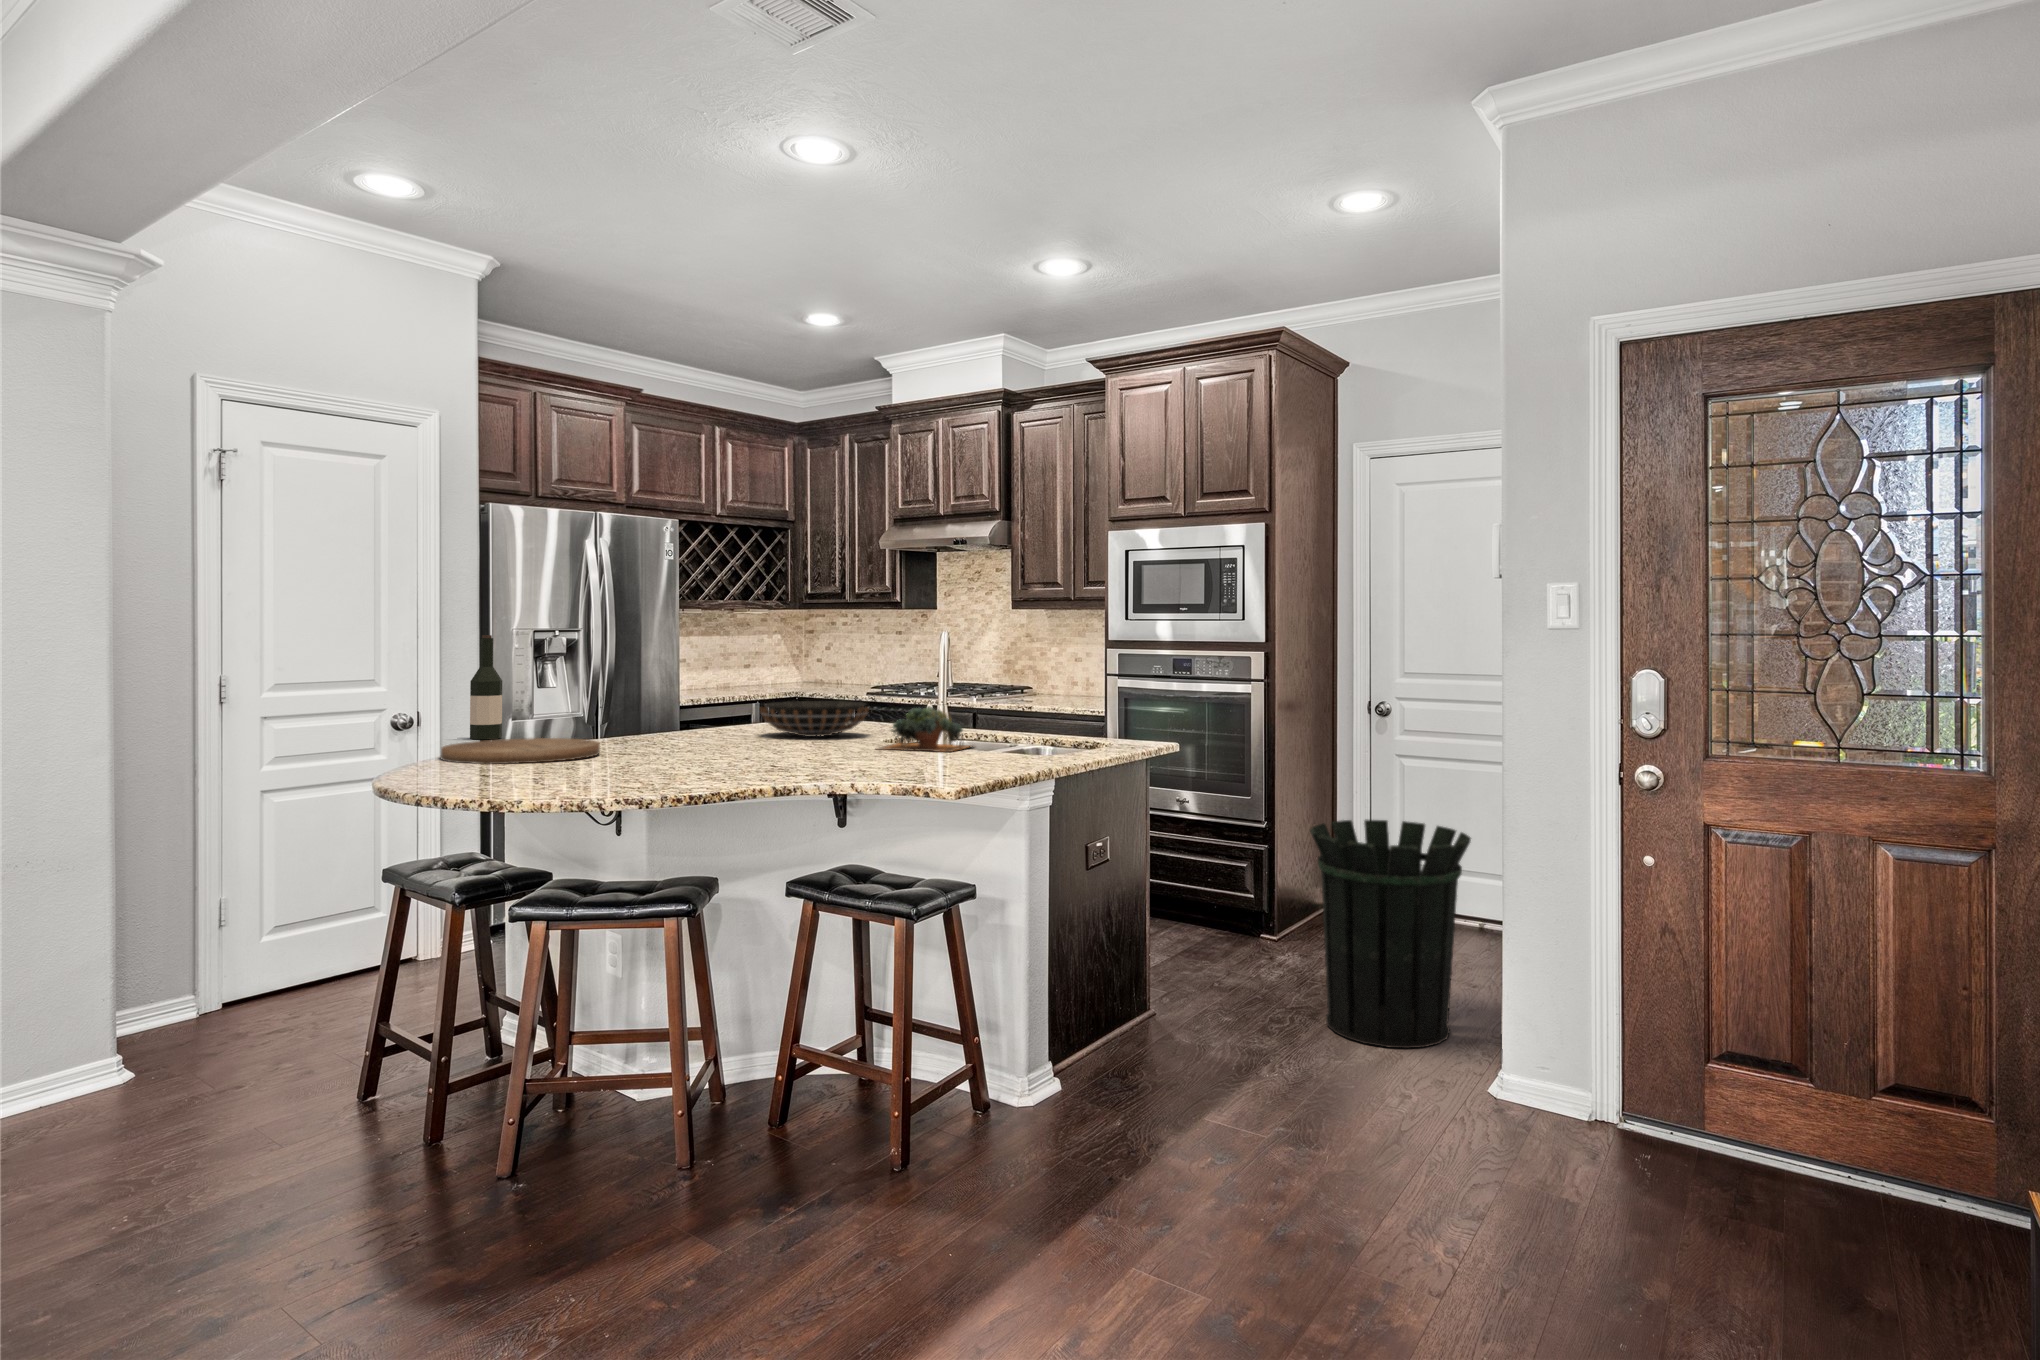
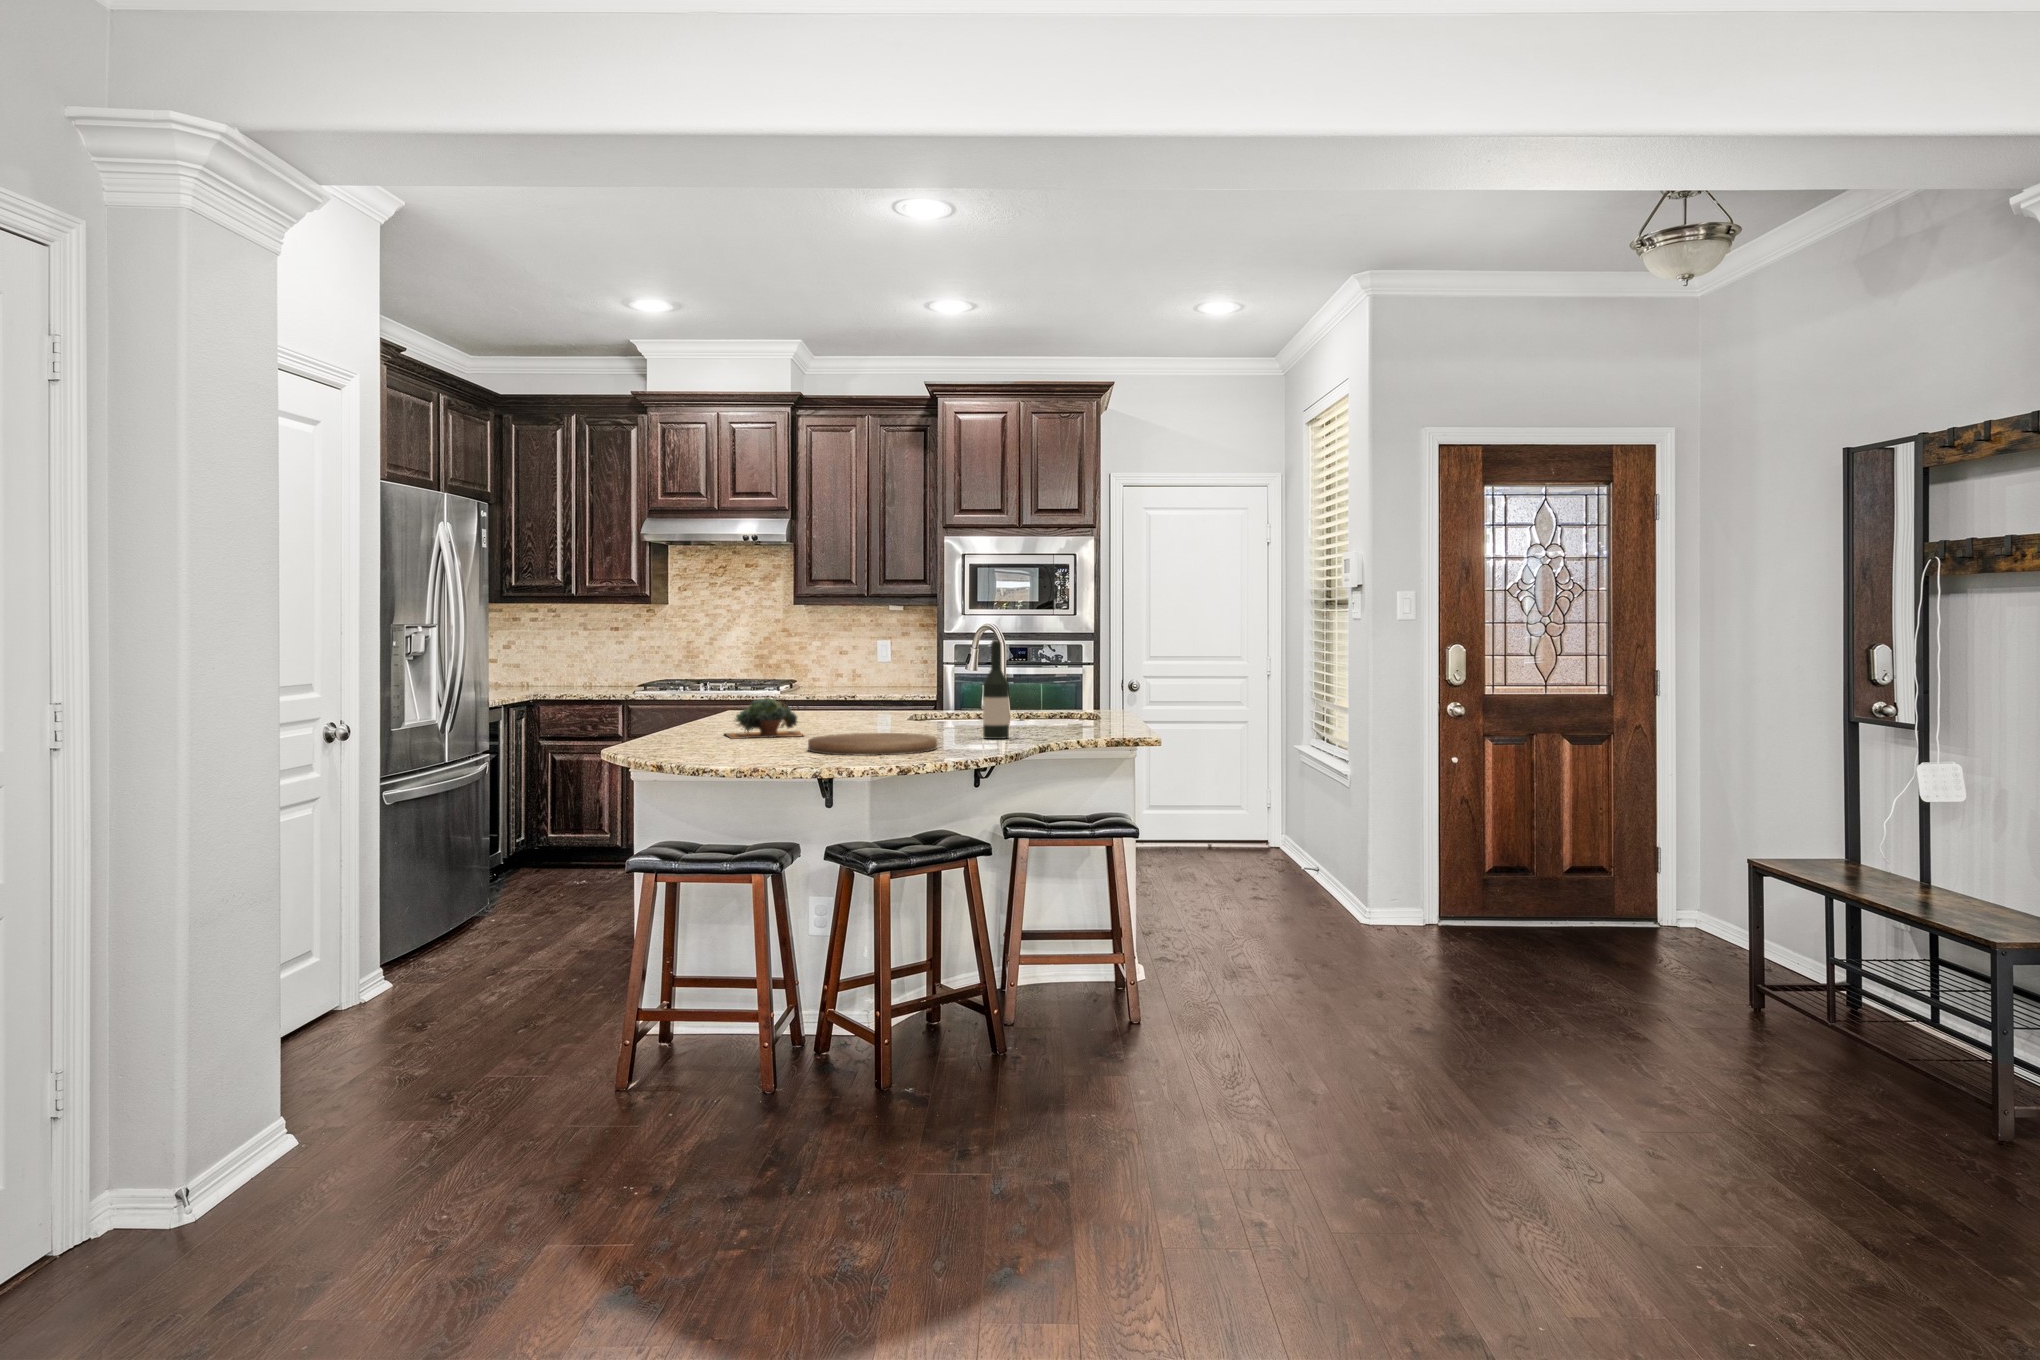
wine bottle: present [470,635,502,739] -> present [983,640,1009,739]
decorative bowl: present [759,701,869,737] -> none [853,694,950,726]
succulent plant: present [879,706,972,752] -> present [725,698,803,739]
waste bin: present [1310,820,1471,1048] -> none [1227,762,1341,916]

